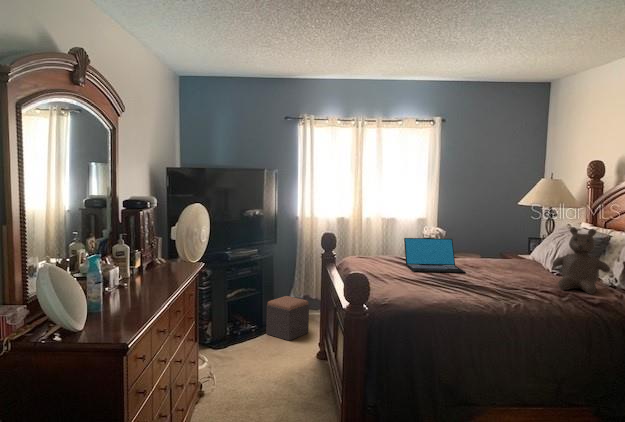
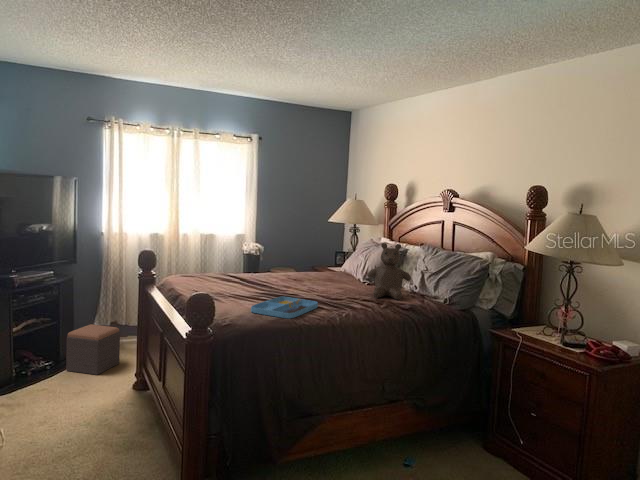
laptop: present [404,238,466,273] -> none [232,255,293,289]
tray: none [410,282,485,305] -> present [251,297,318,319]

